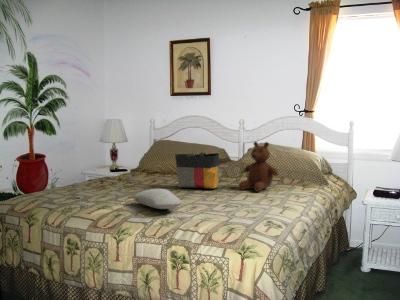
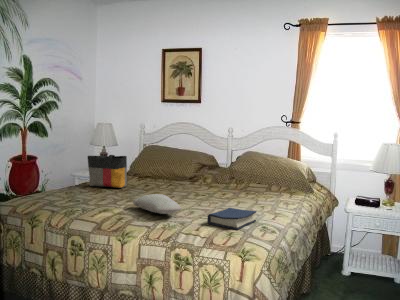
teddy bear: present [239,142,278,192] -> none [230,151,268,199]
tote bag: present [175,152,219,189] -> present [88,155,127,188]
hardback book: none [208,201,262,225] -> present [207,208,256,230]

